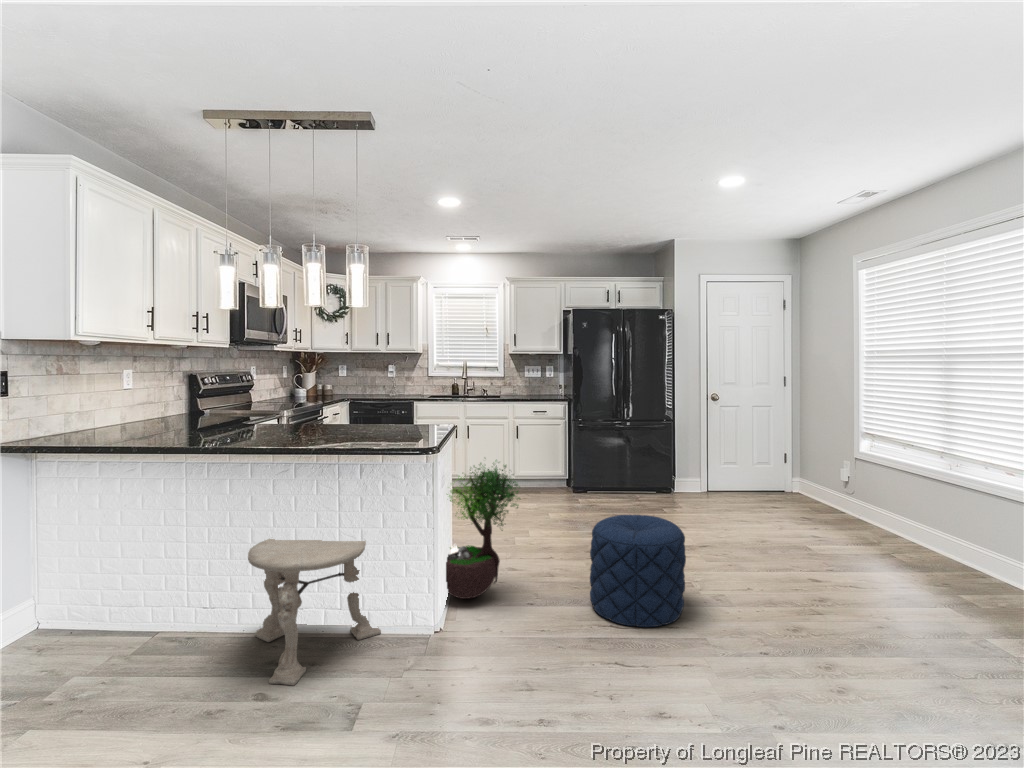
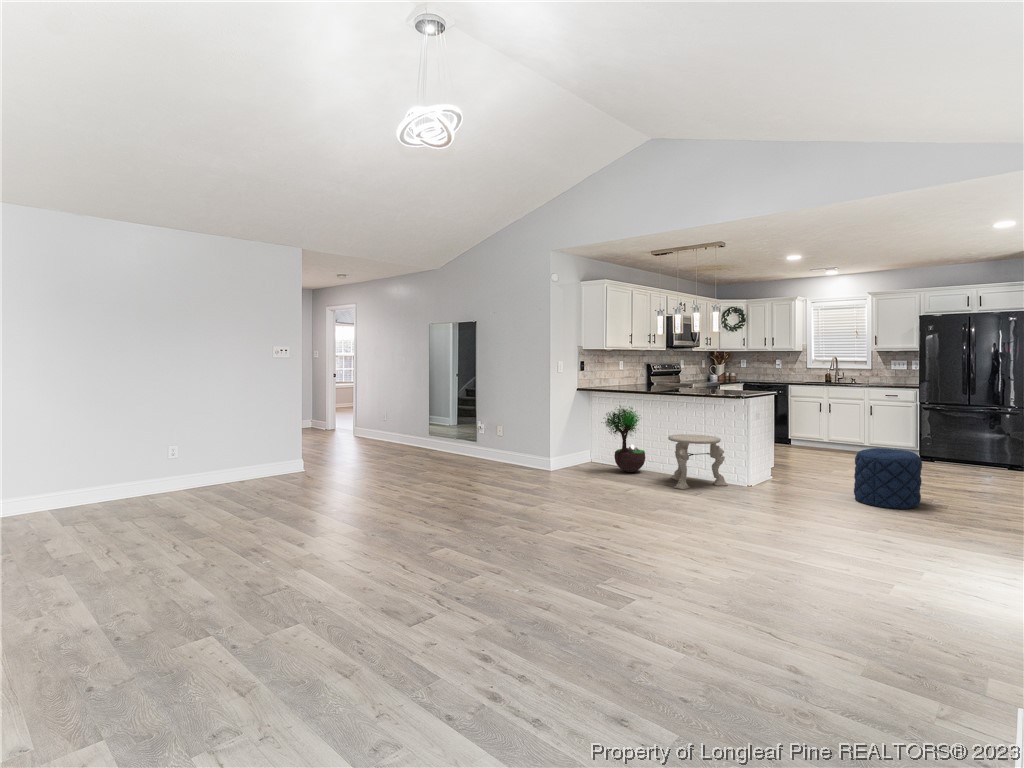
potted tree: present [446,463,520,599] -> present [605,405,645,472]

